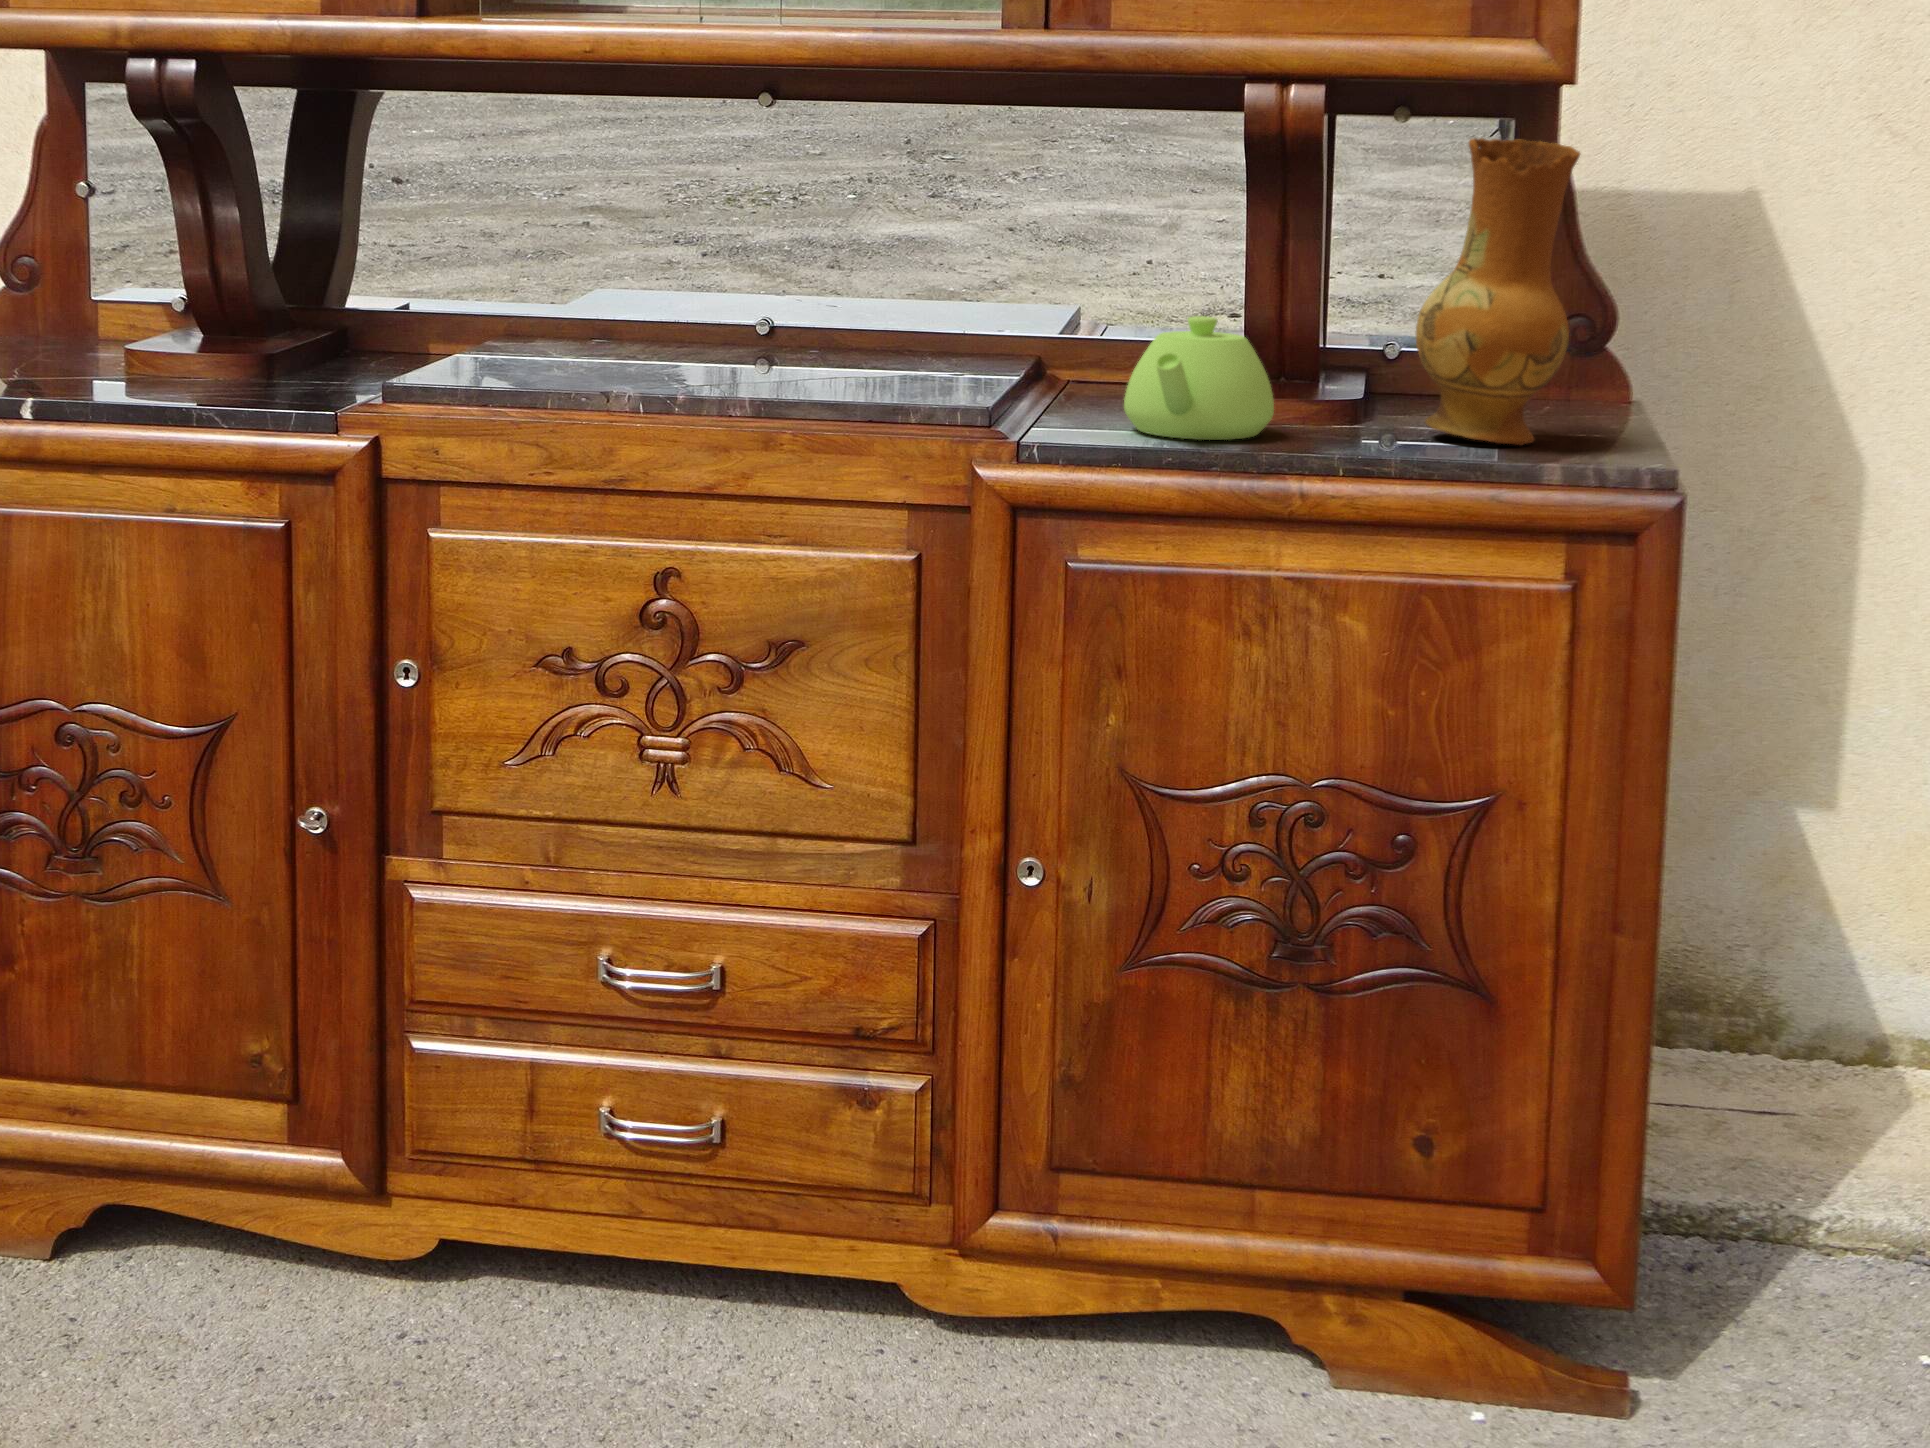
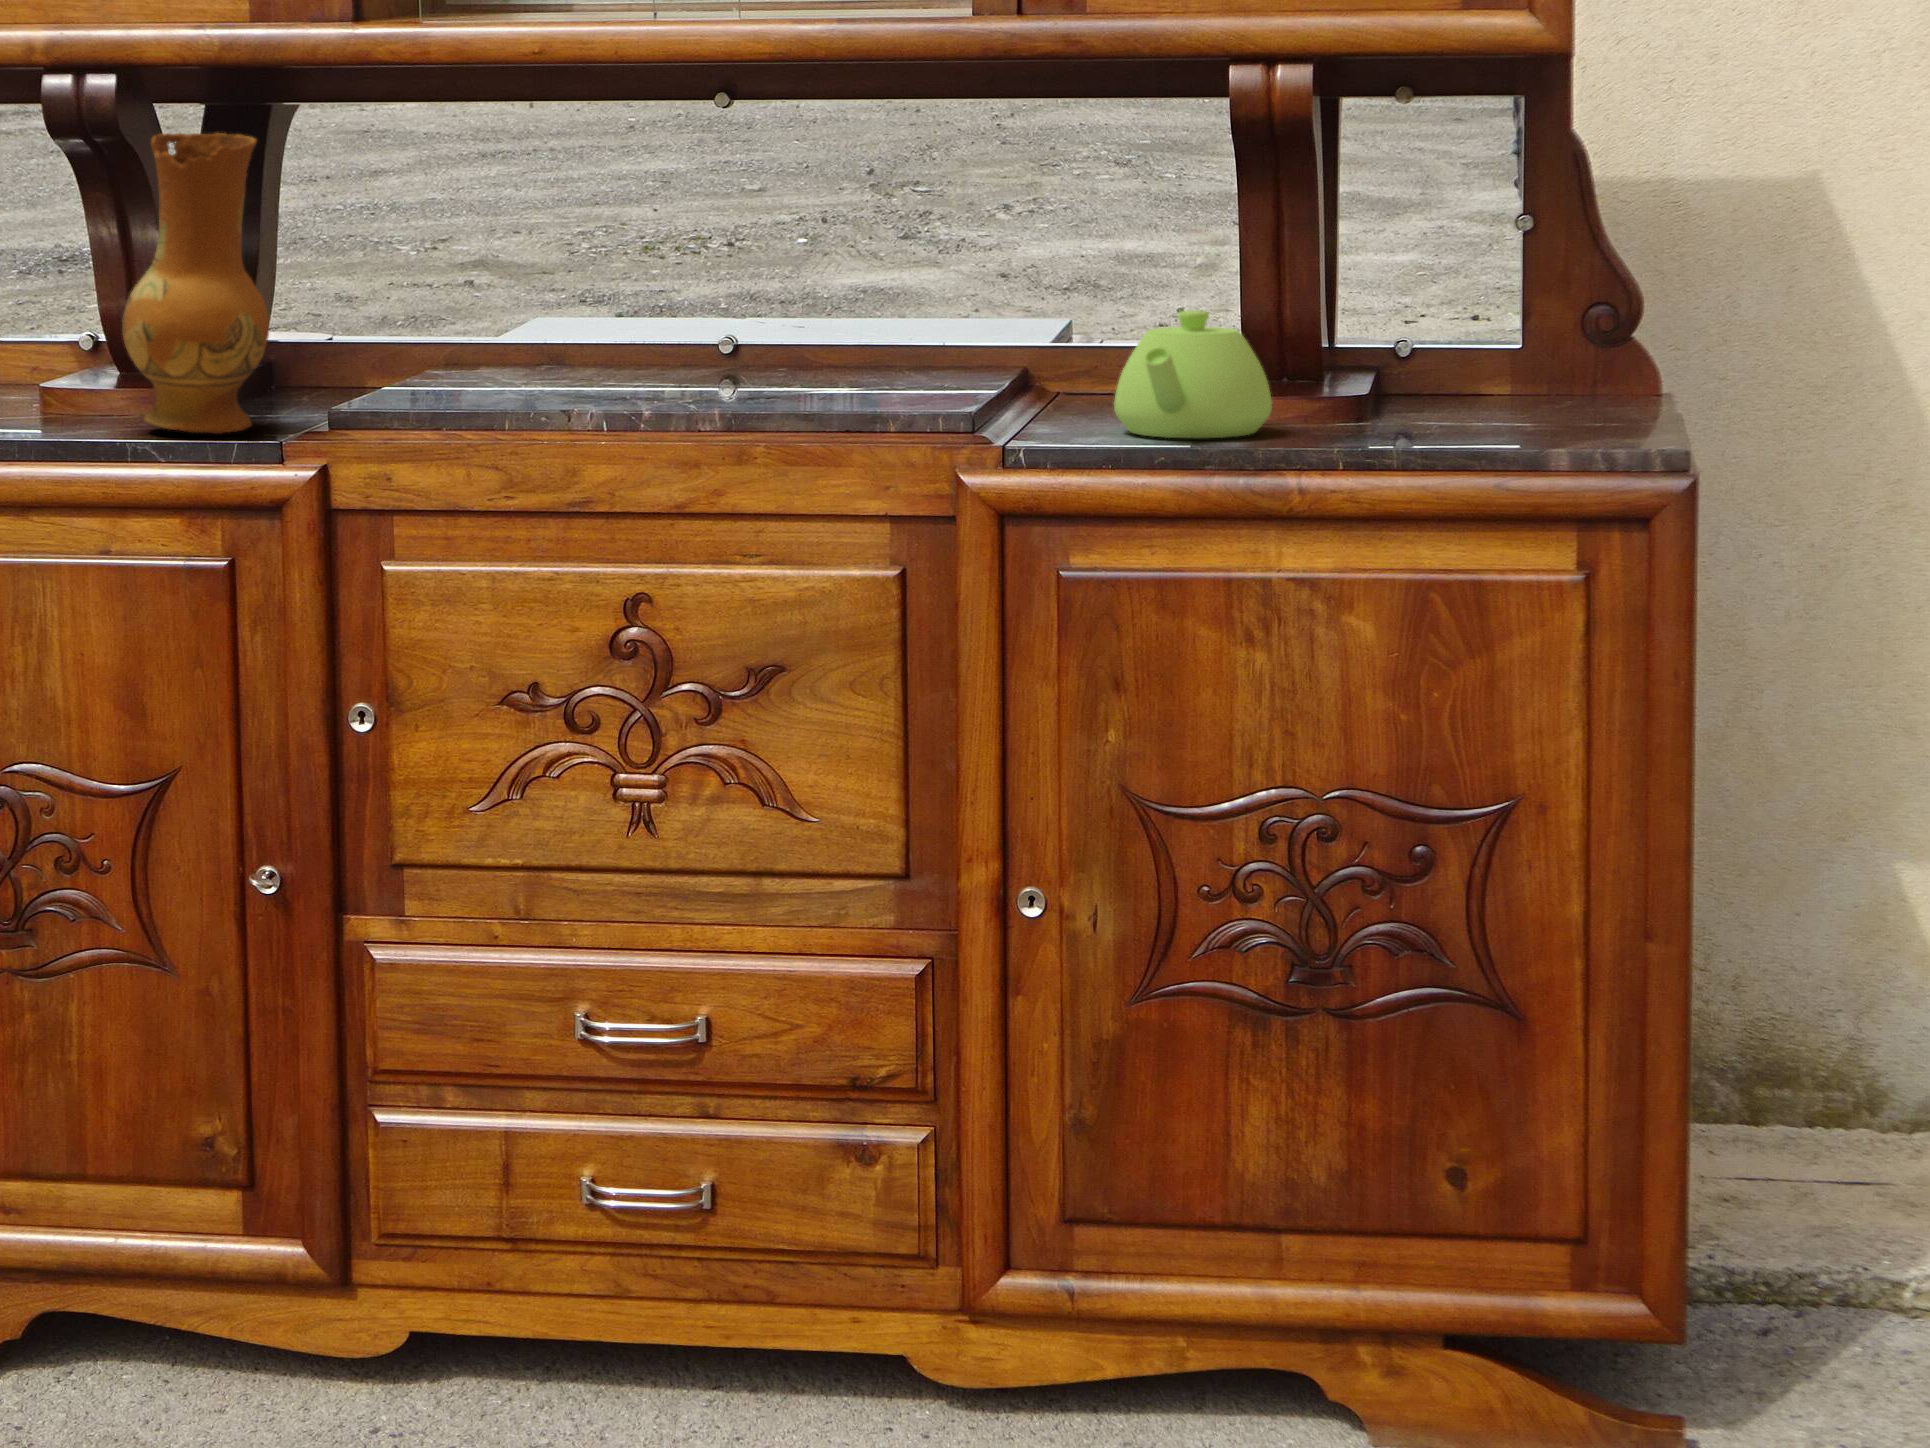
ceramic jug: present [1416,138,1580,445] -> present [122,133,269,434]

